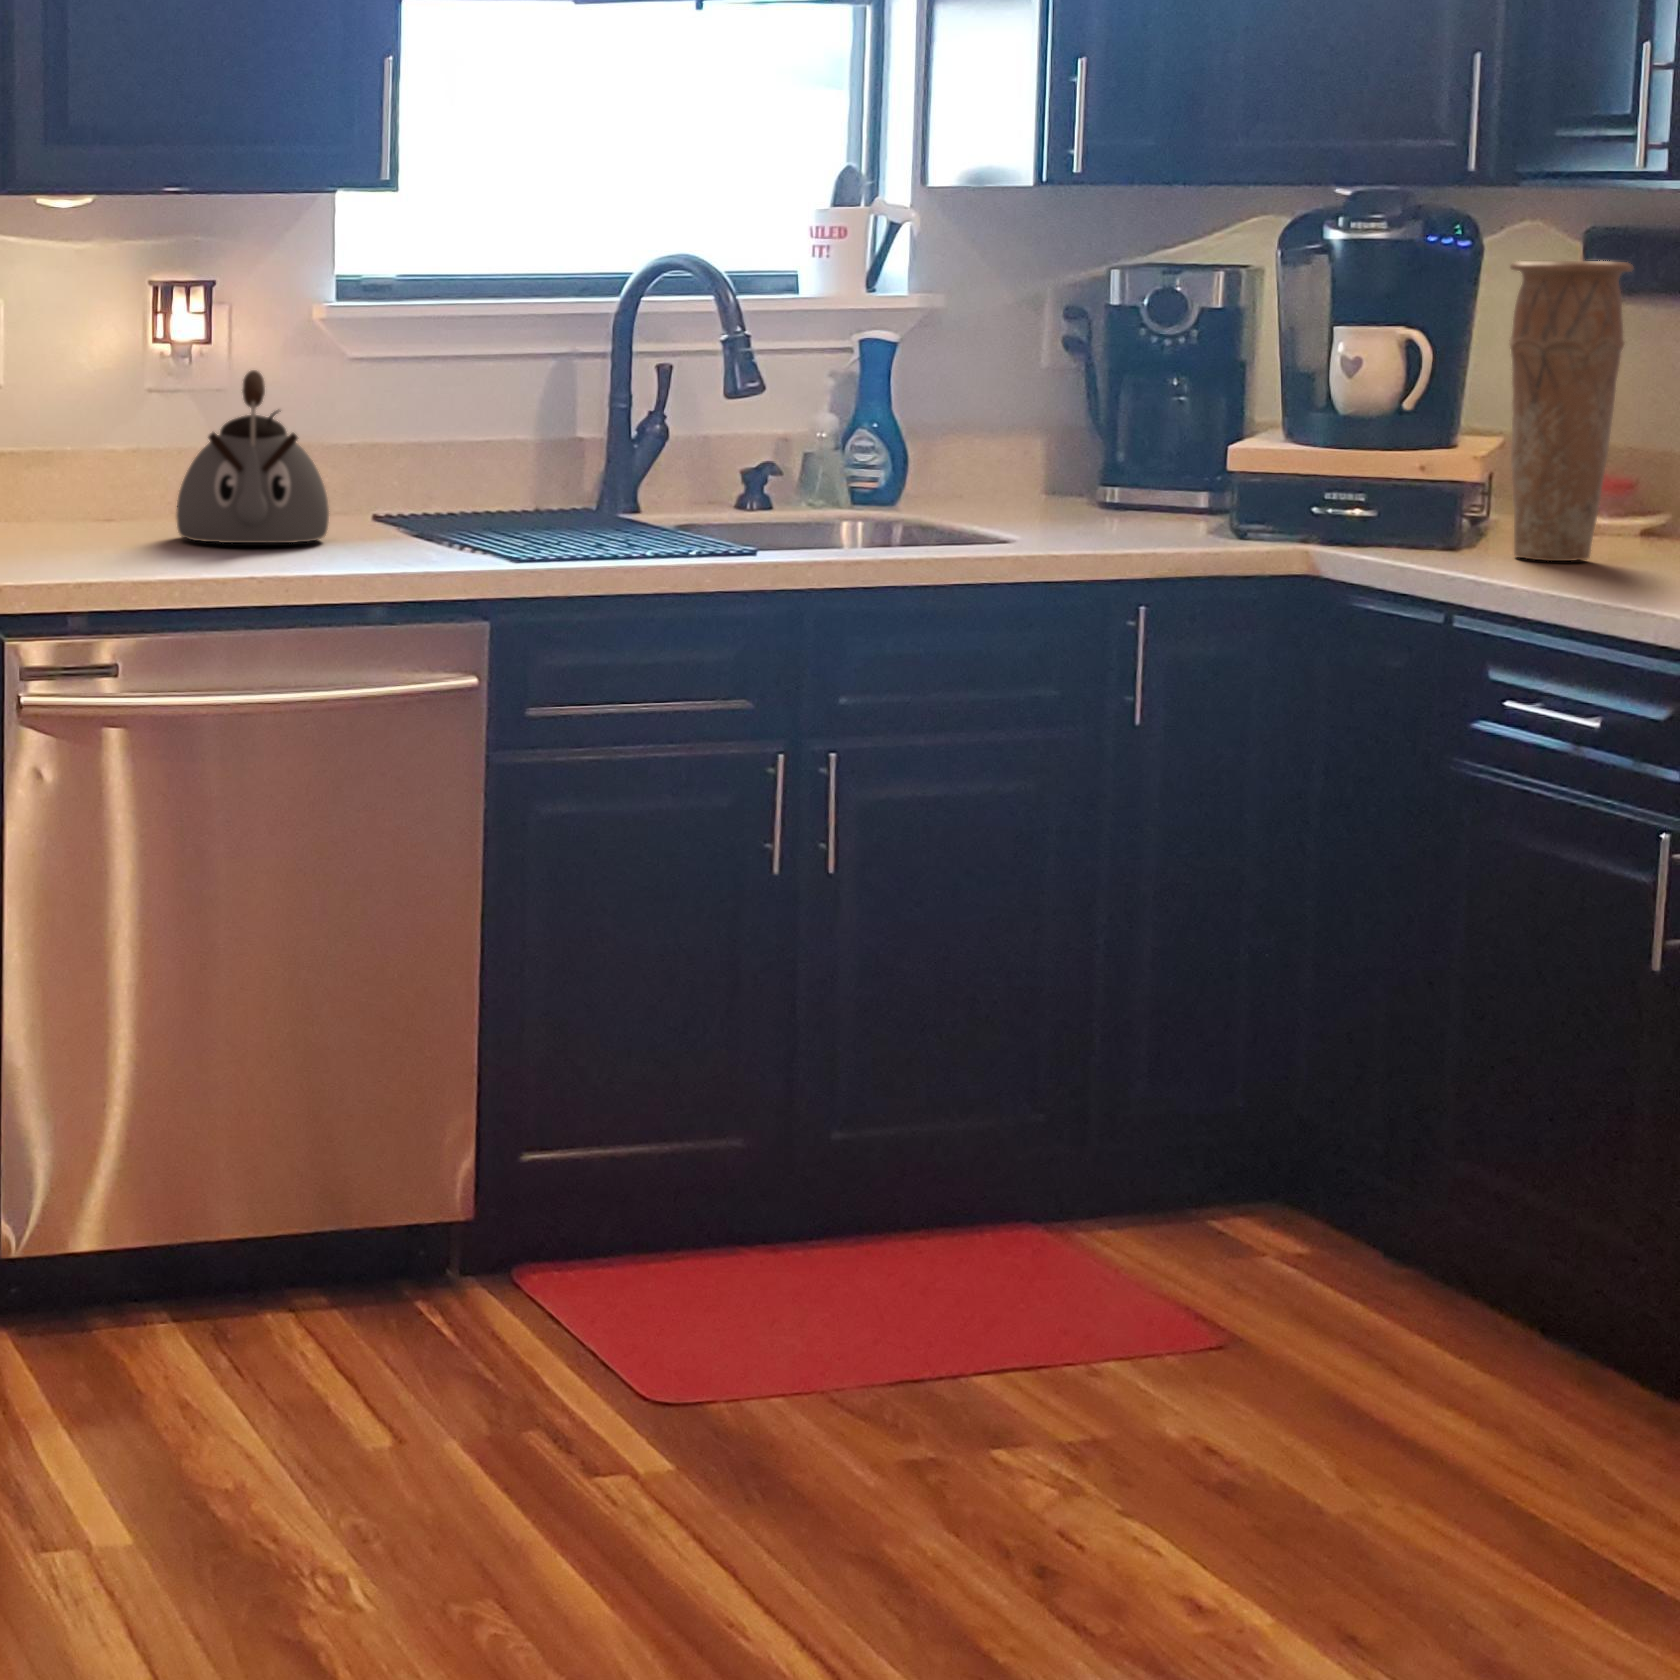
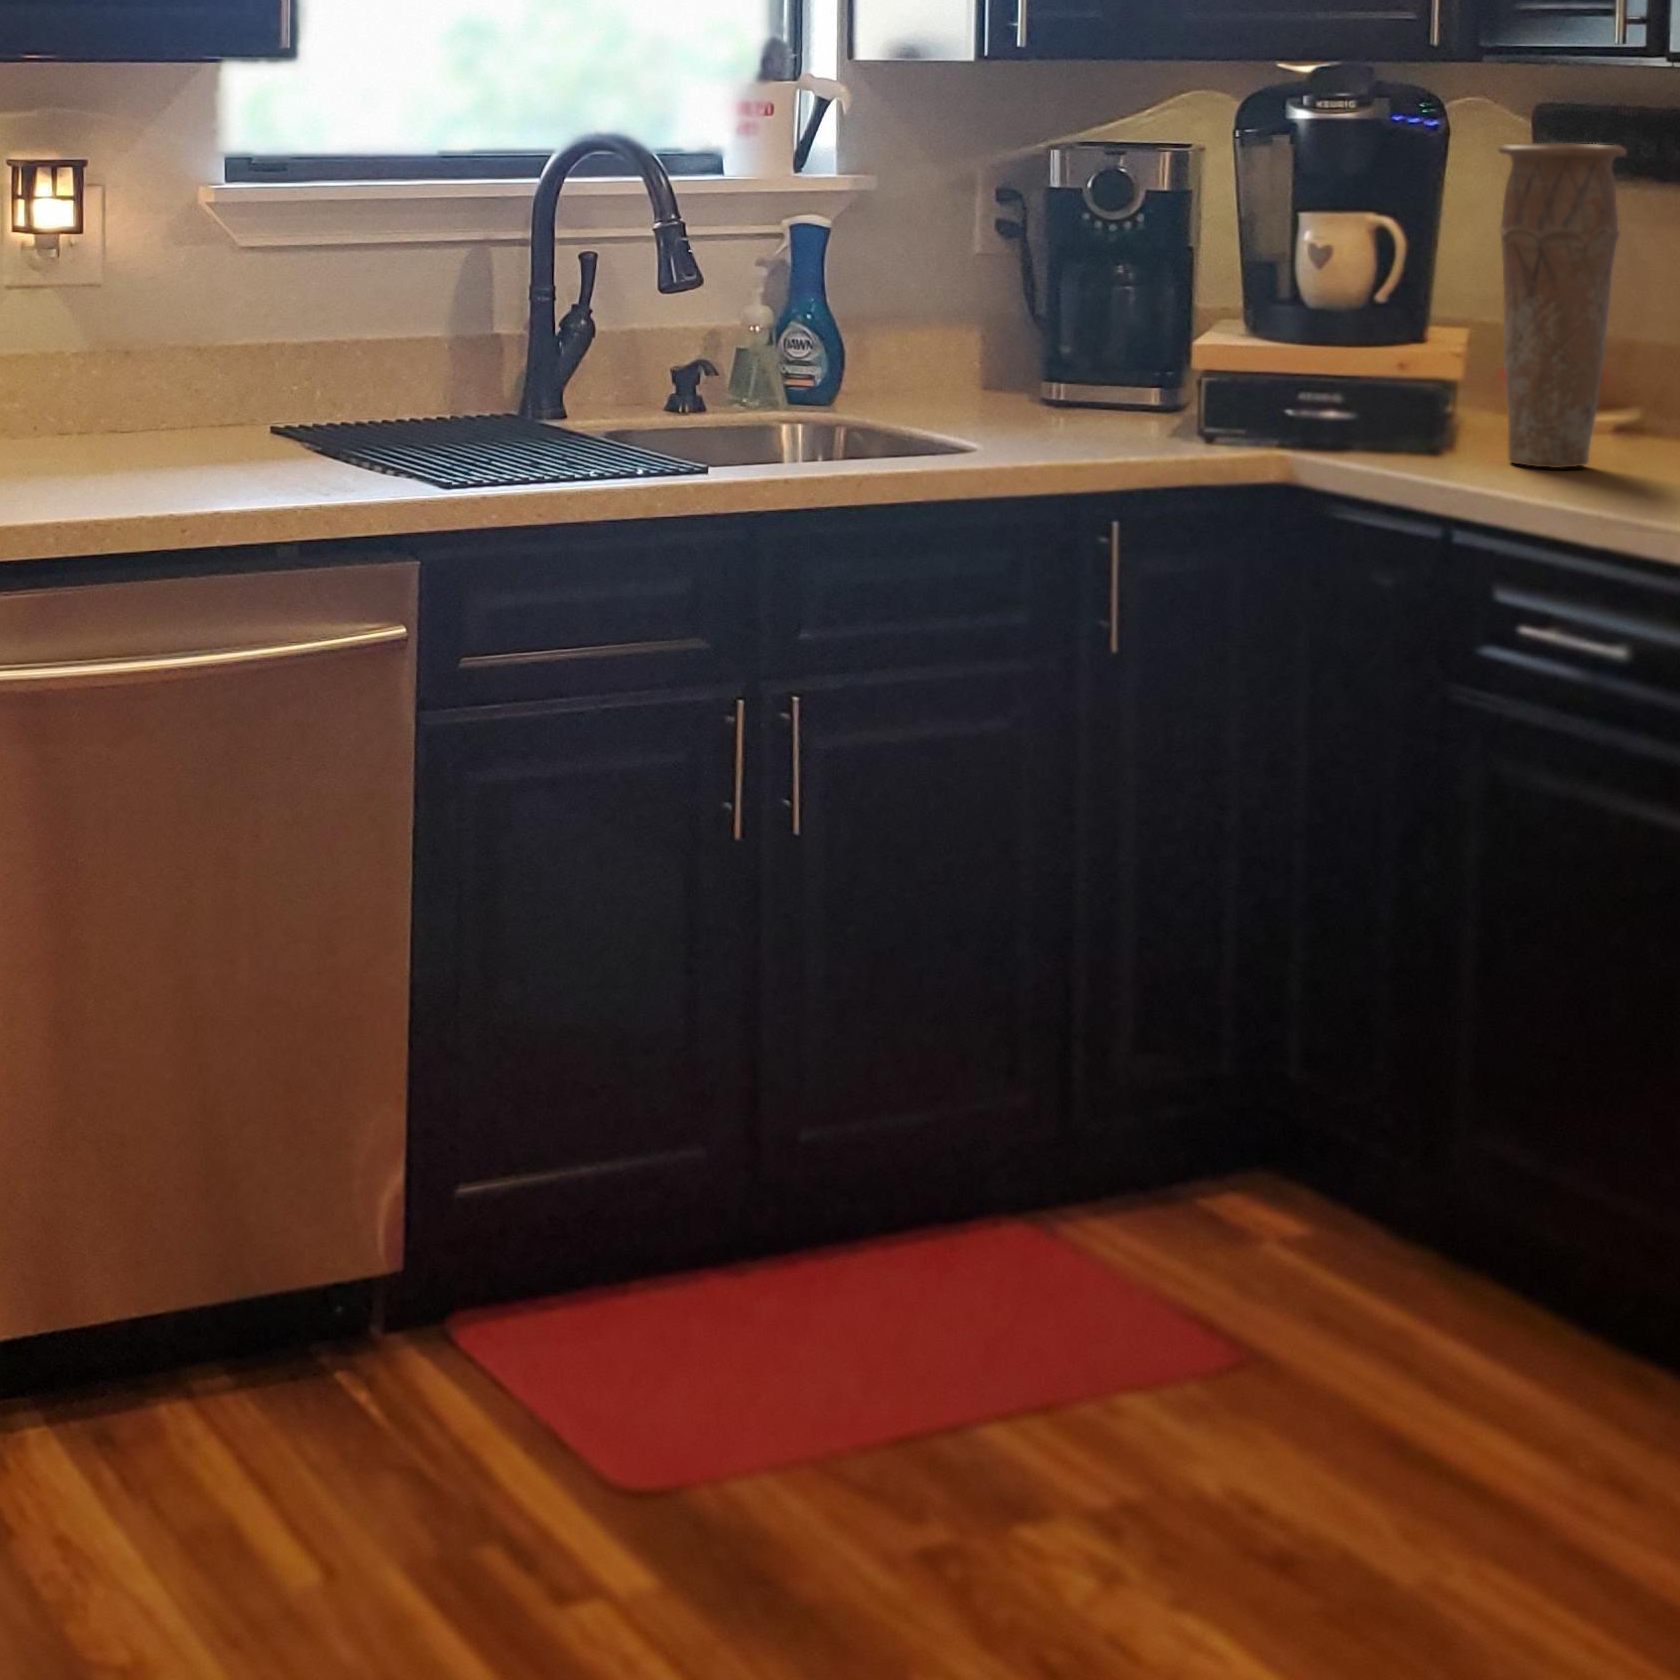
kettle: present [176,370,329,543] -> none [41,268,218,471]

